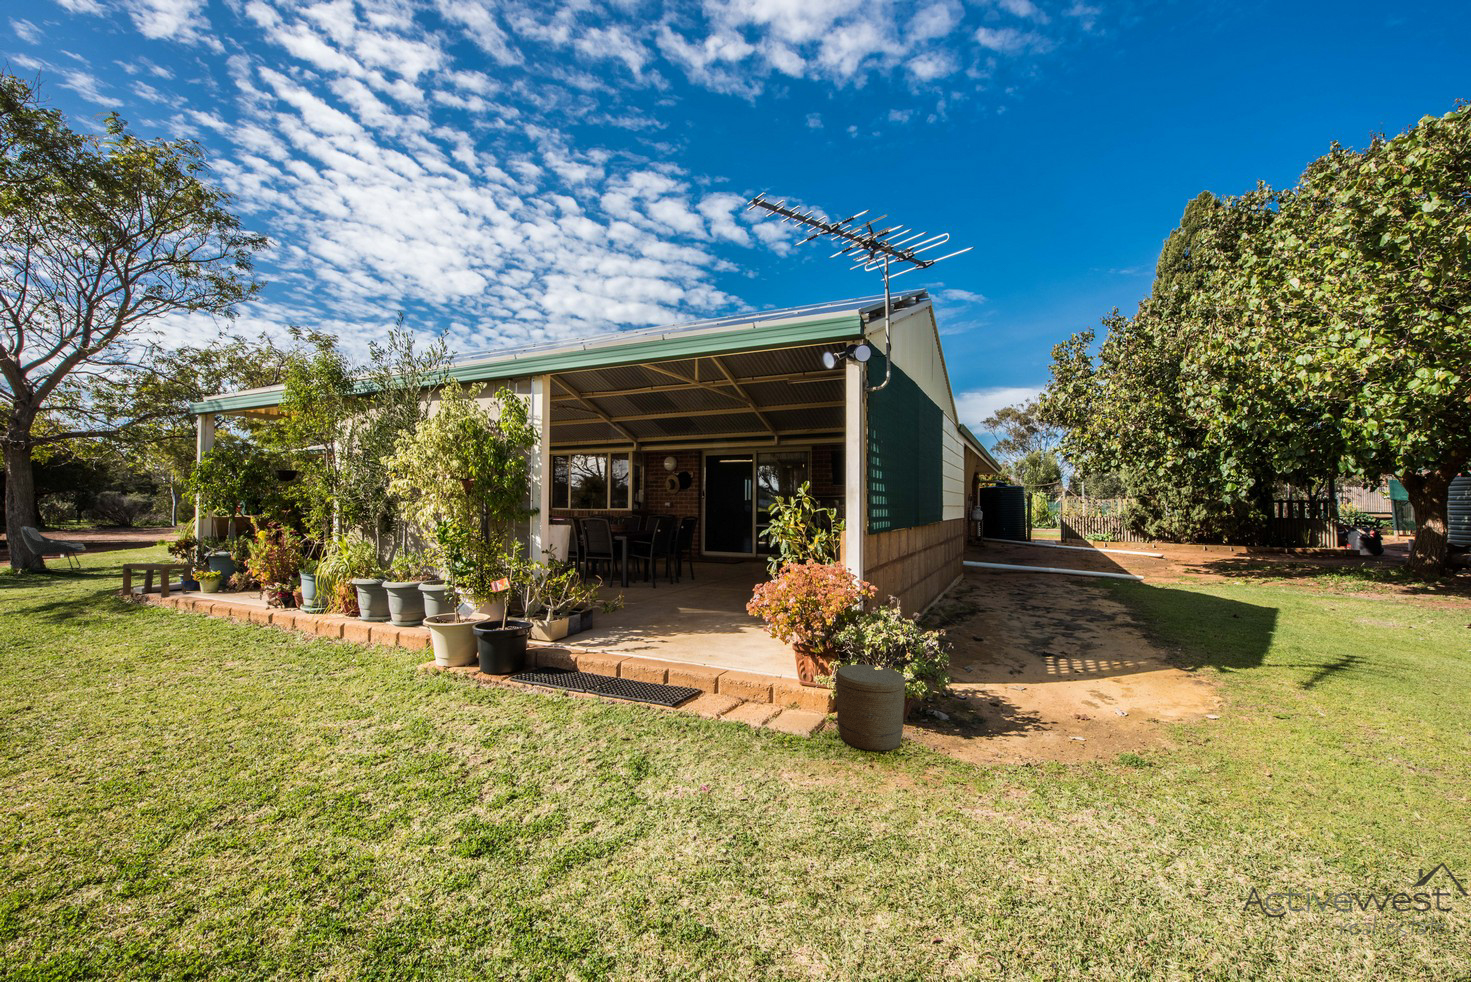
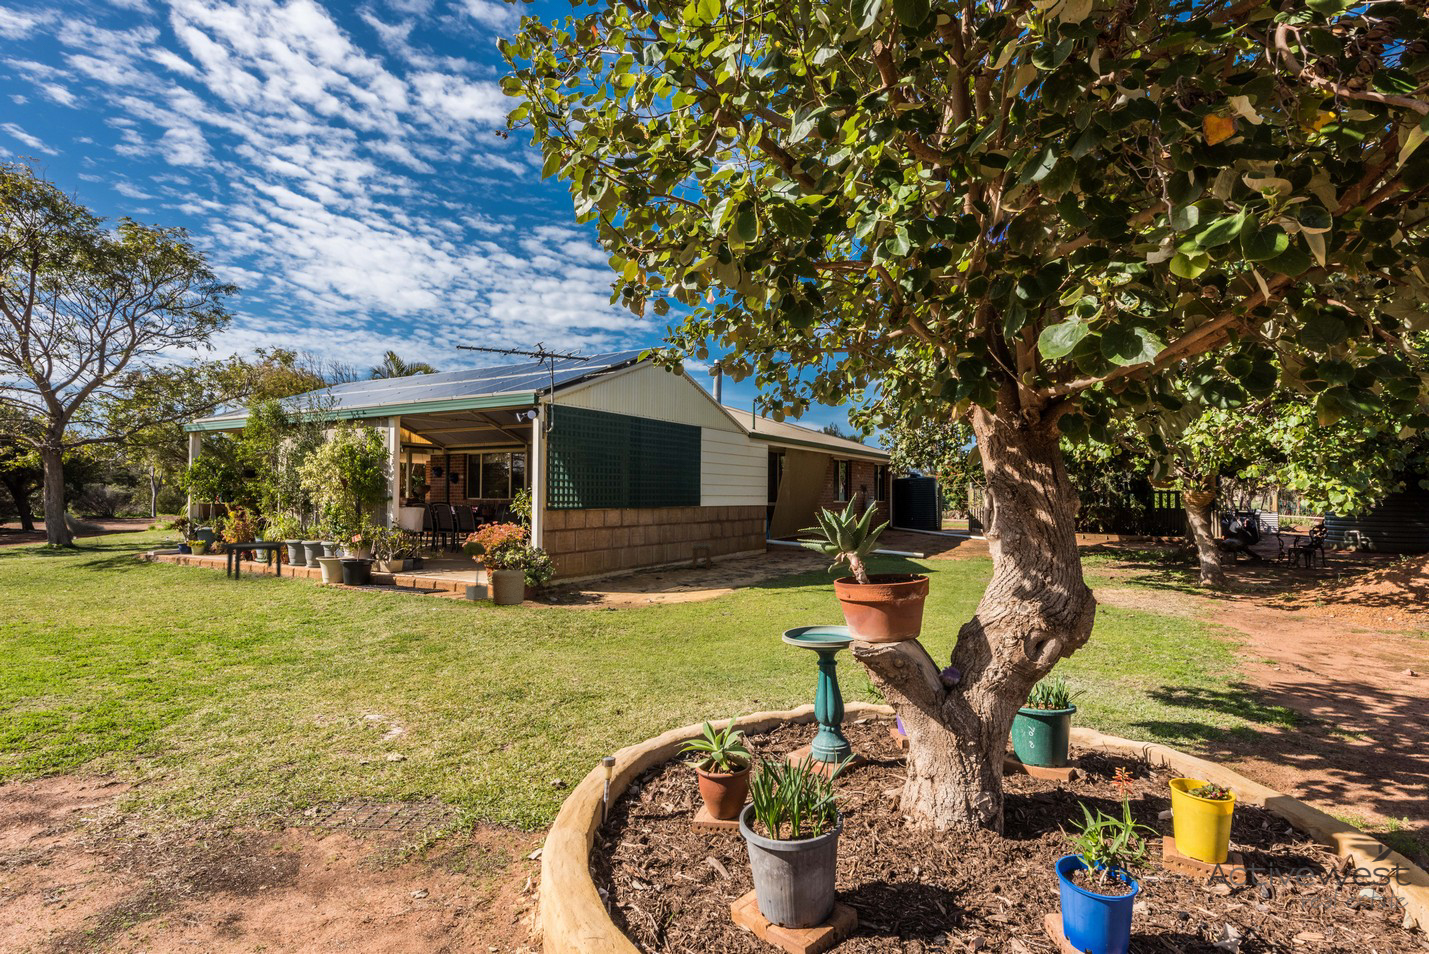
bench: present [123,563,193,597] -> present [692,544,712,569]
round table: none [237,581,360,655] -> present [221,541,288,580]
potted tree: none [751,601,802,730] -> present [463,541,488,600]

